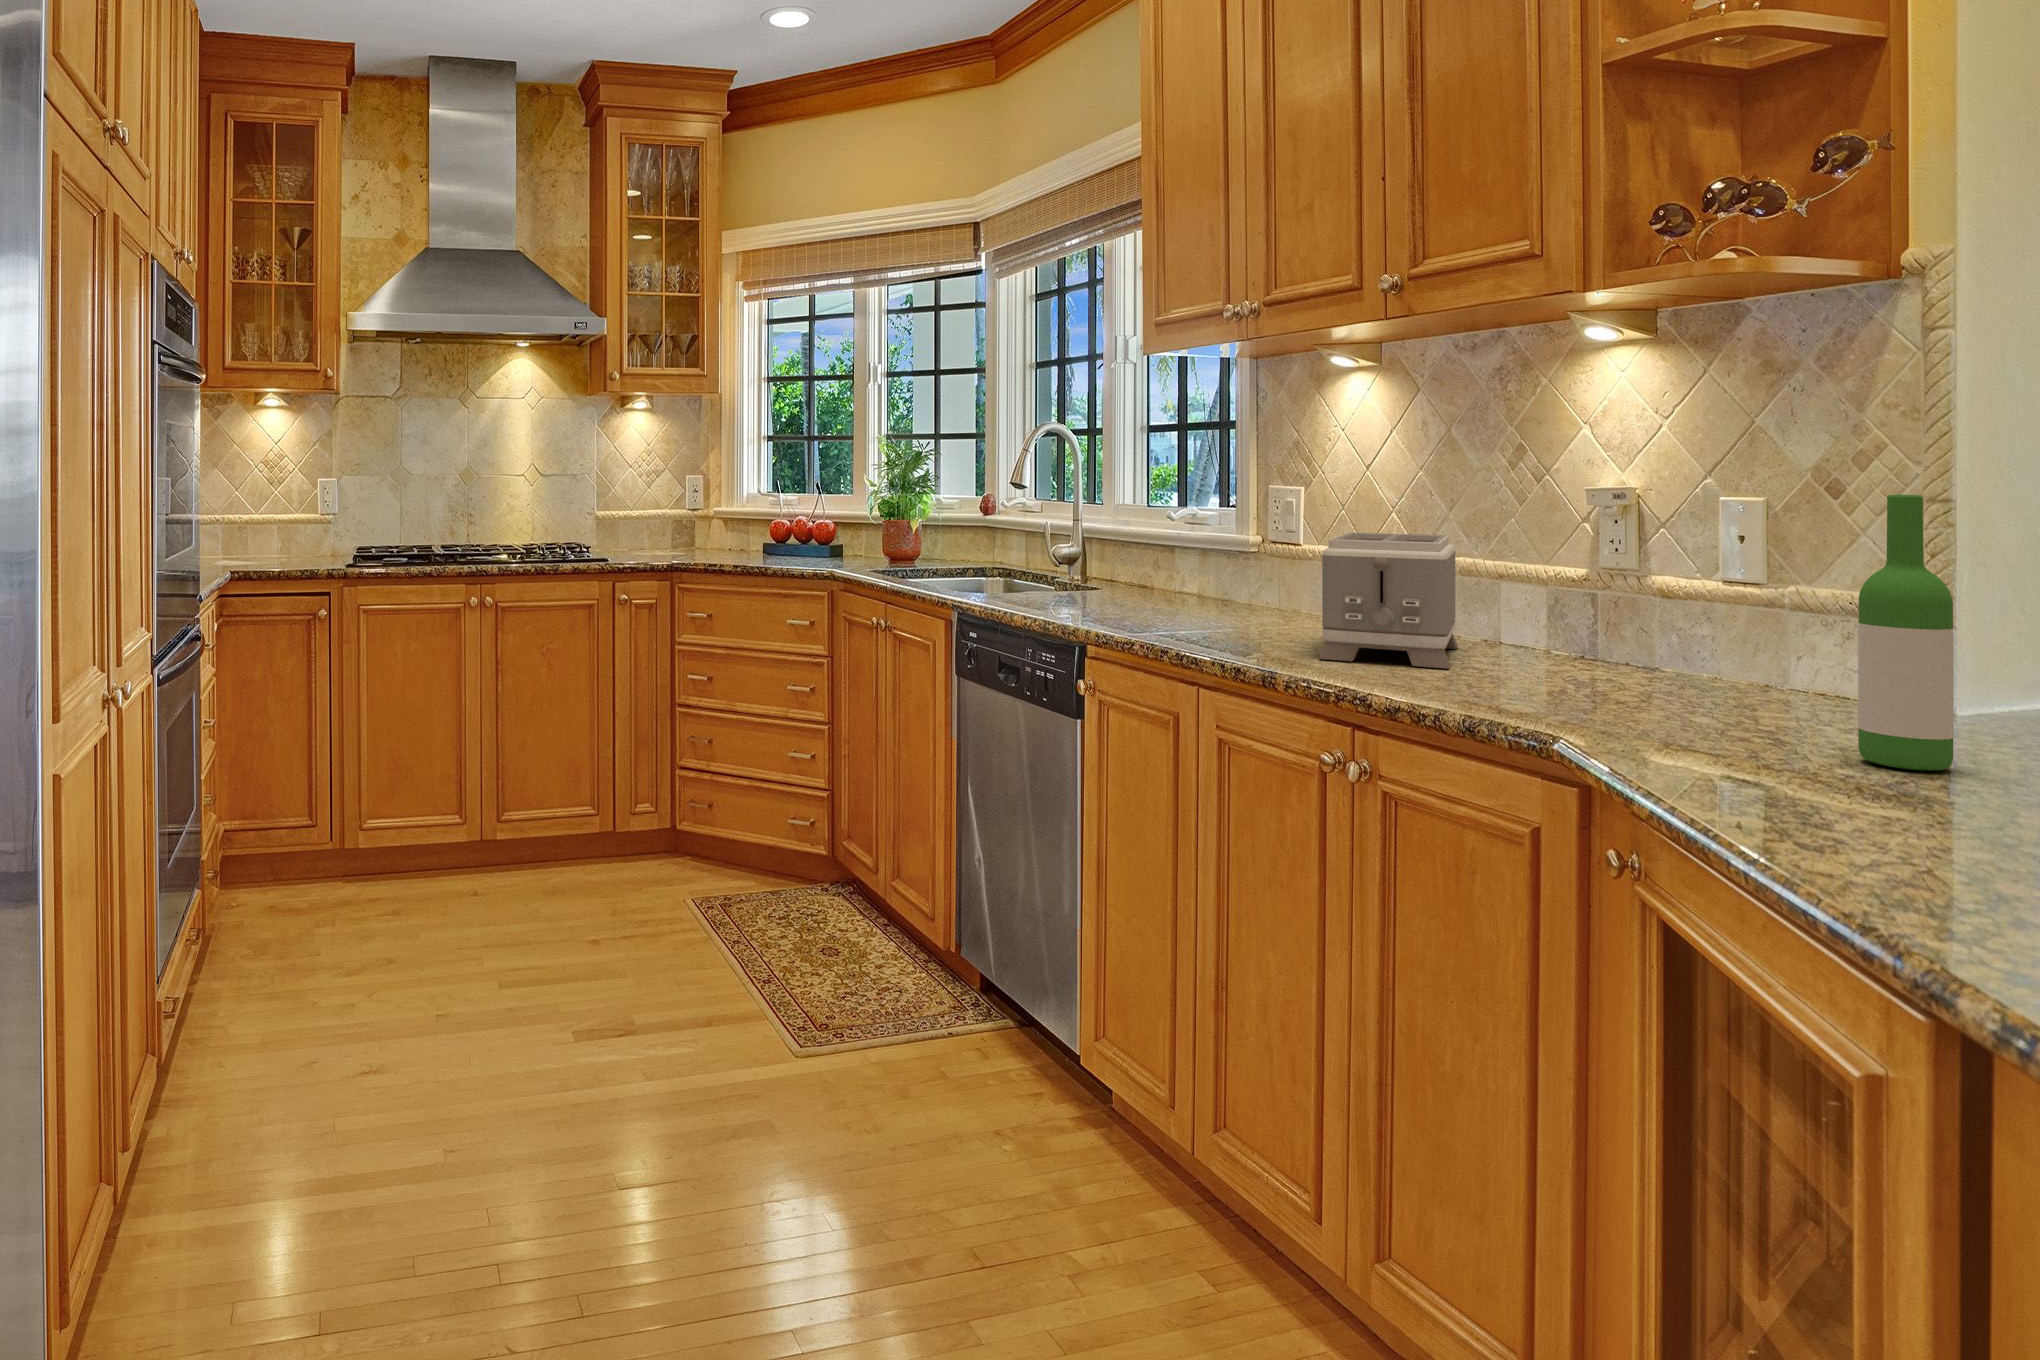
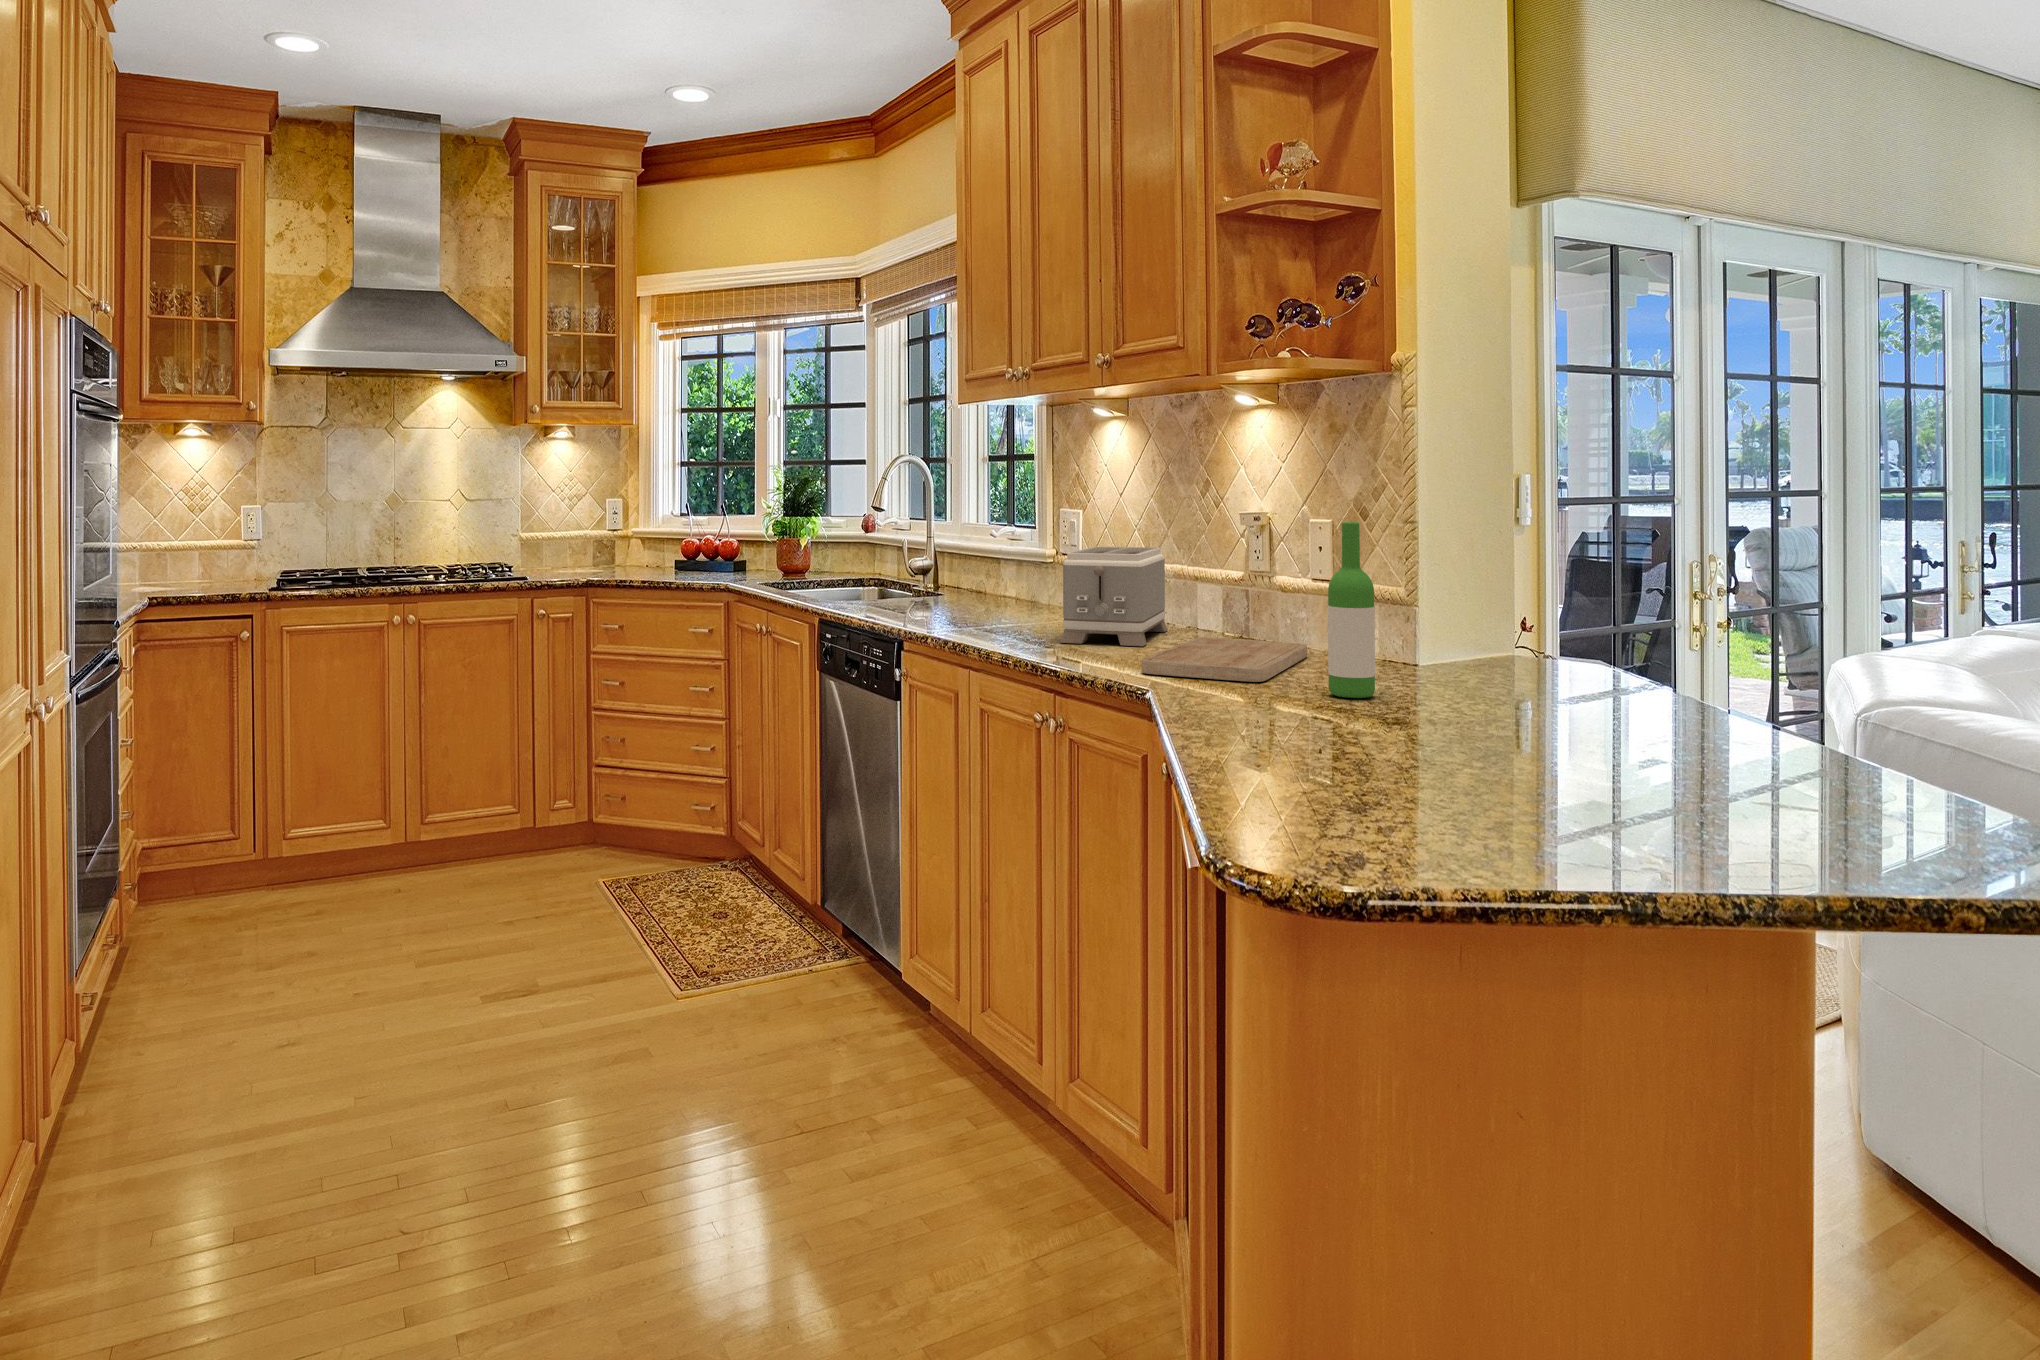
cutting board: none [1492,660,1733,733] -> present [1141,637,1307,682]

